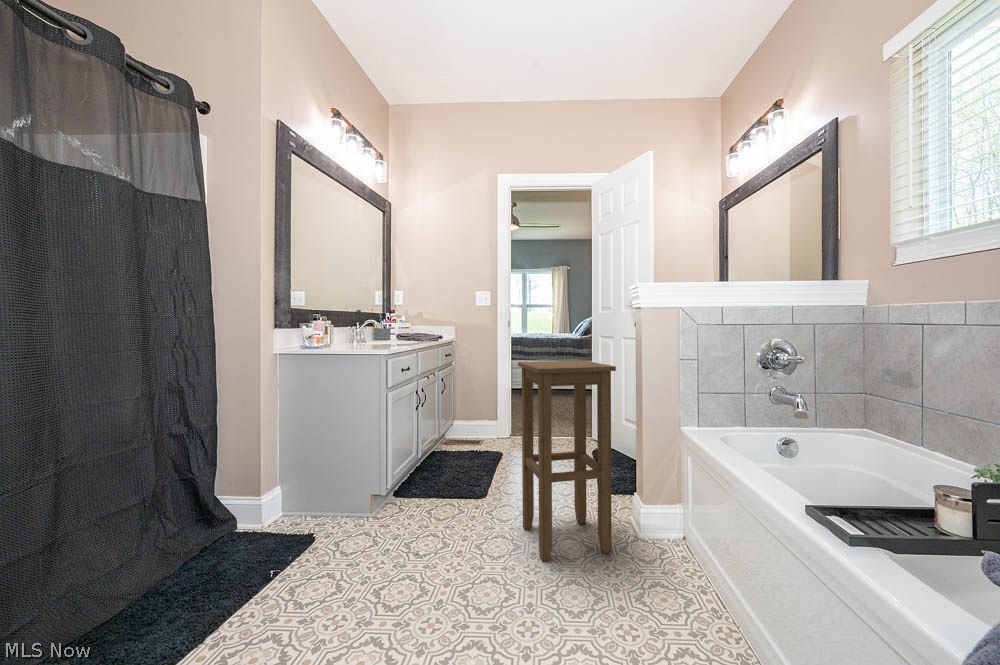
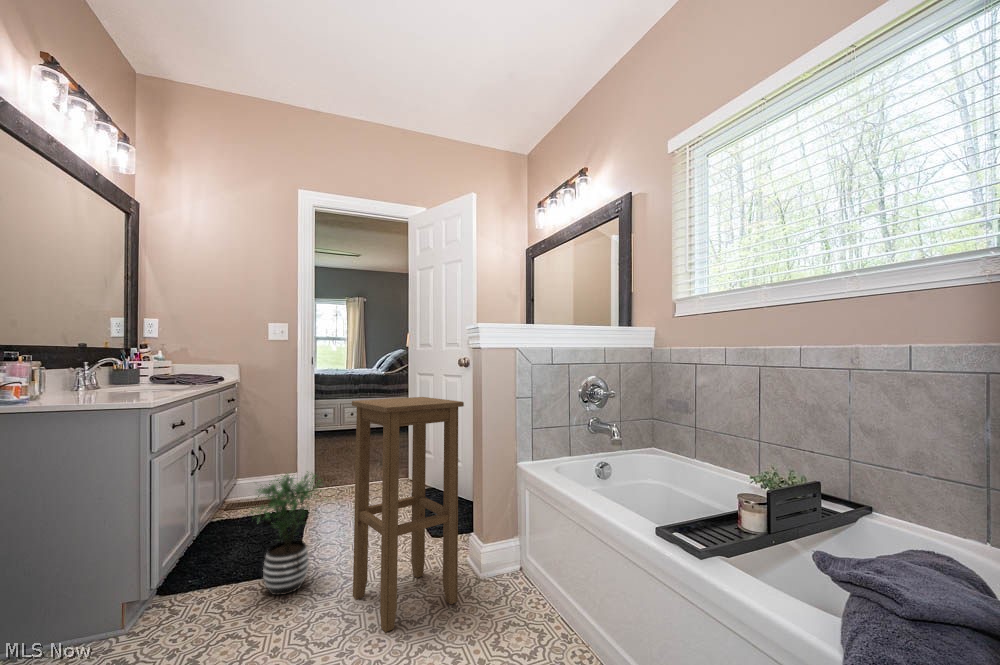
potted plant: none [443,417,505,514] -> present [251,471,326,595]

